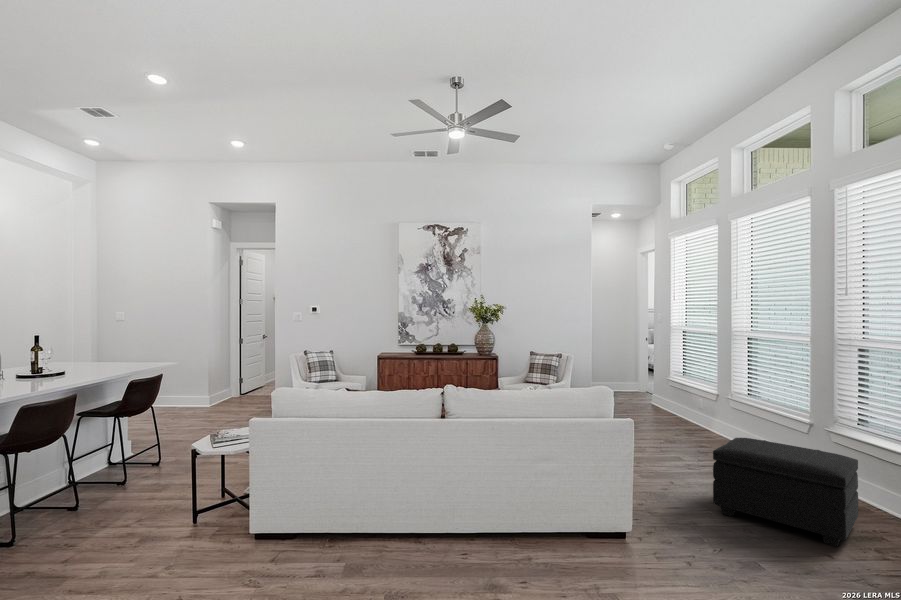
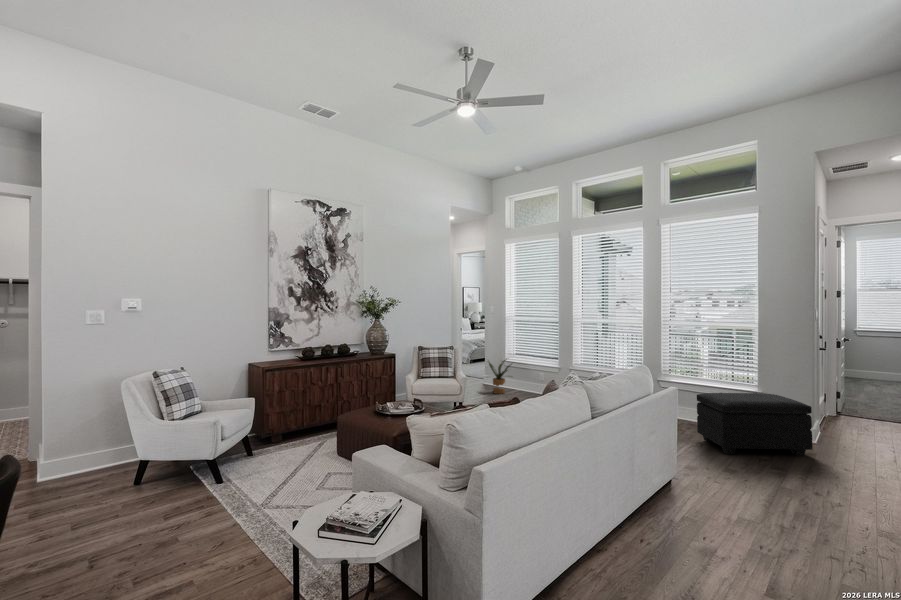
house plant: none [631,371,669,412] -> present [489,359,512,394]

